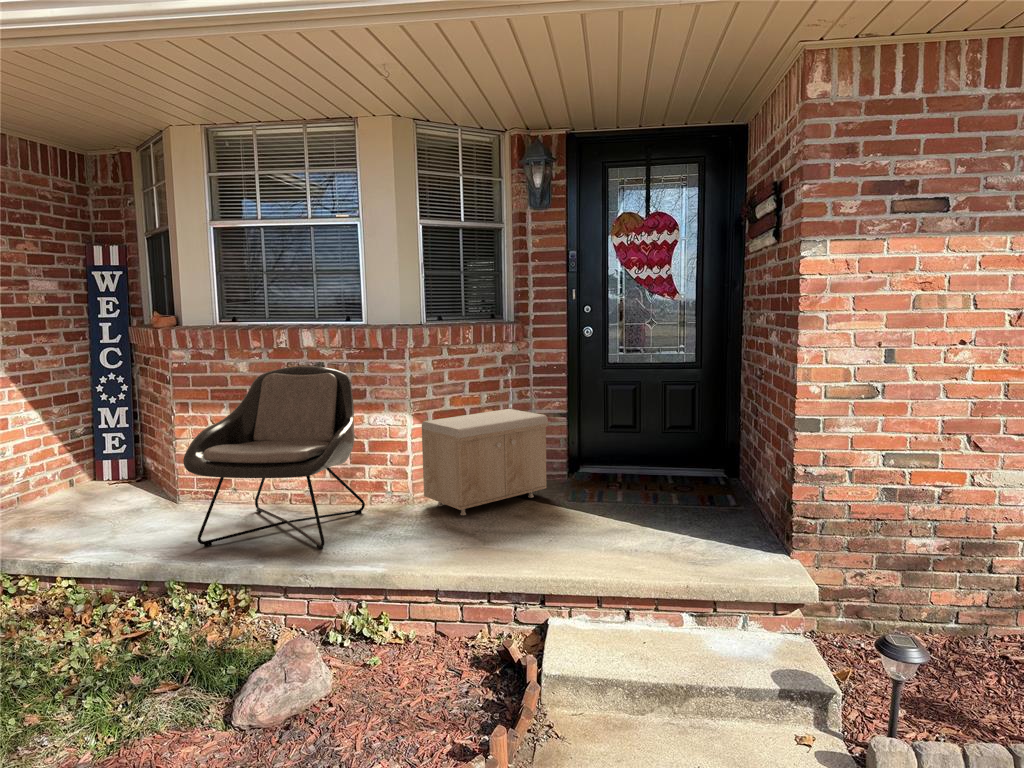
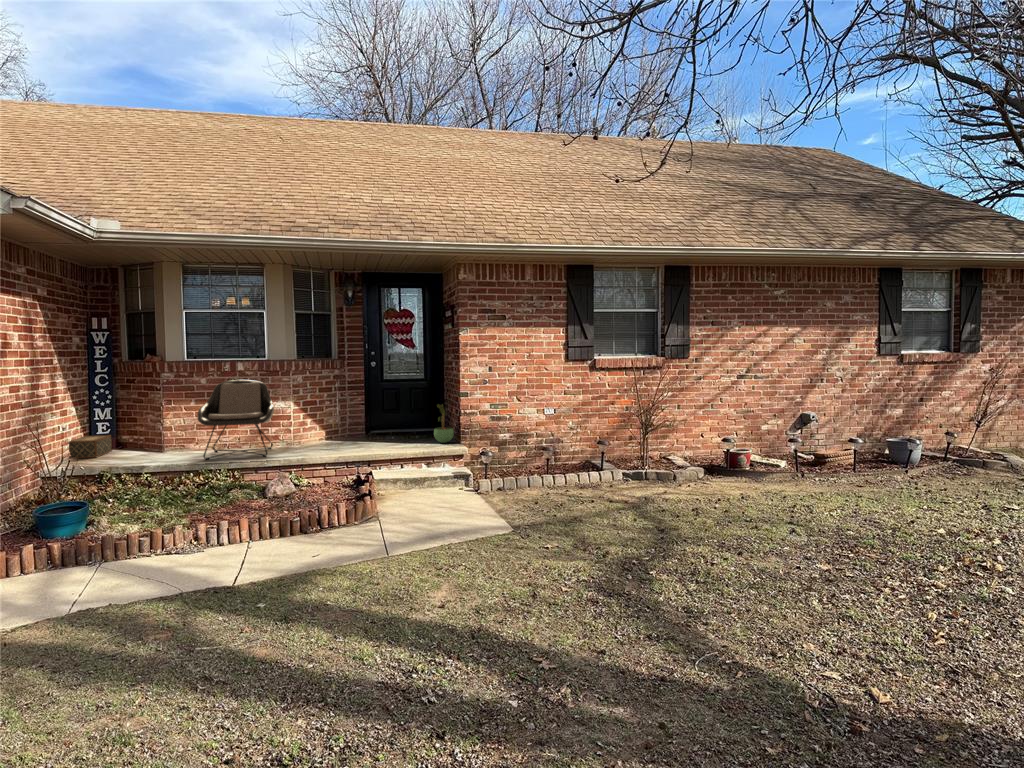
storage bench: present [422,409,548,515] -> none [299,401,359,446]
potted plant: none [718,439,771,538] -> present [434,404,454,443]
woven basket: none [25,456,124,506] -> present [68,435,112,459]

